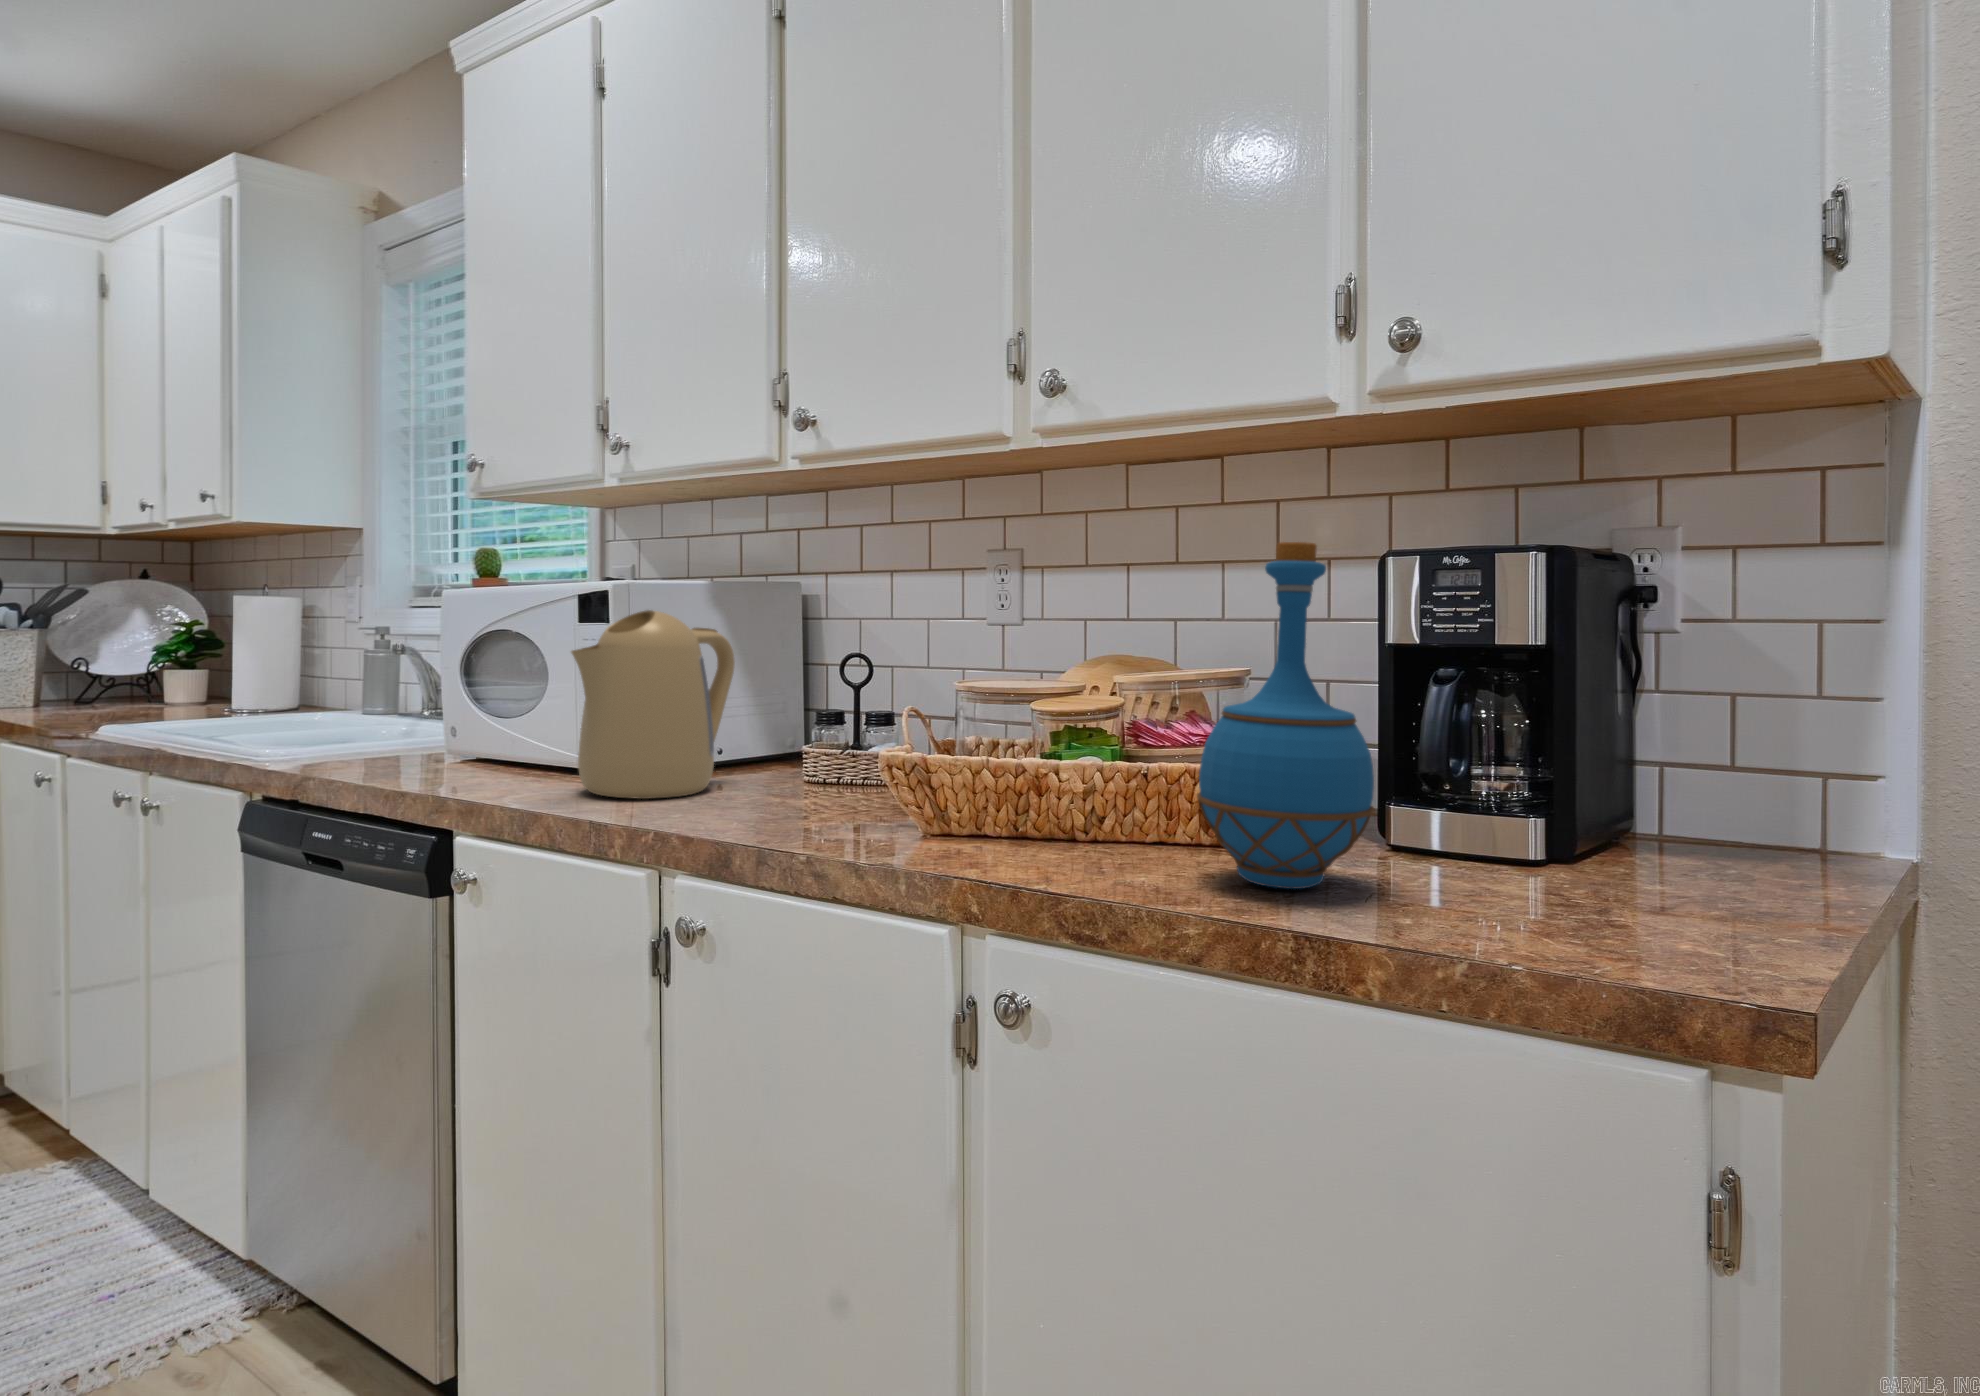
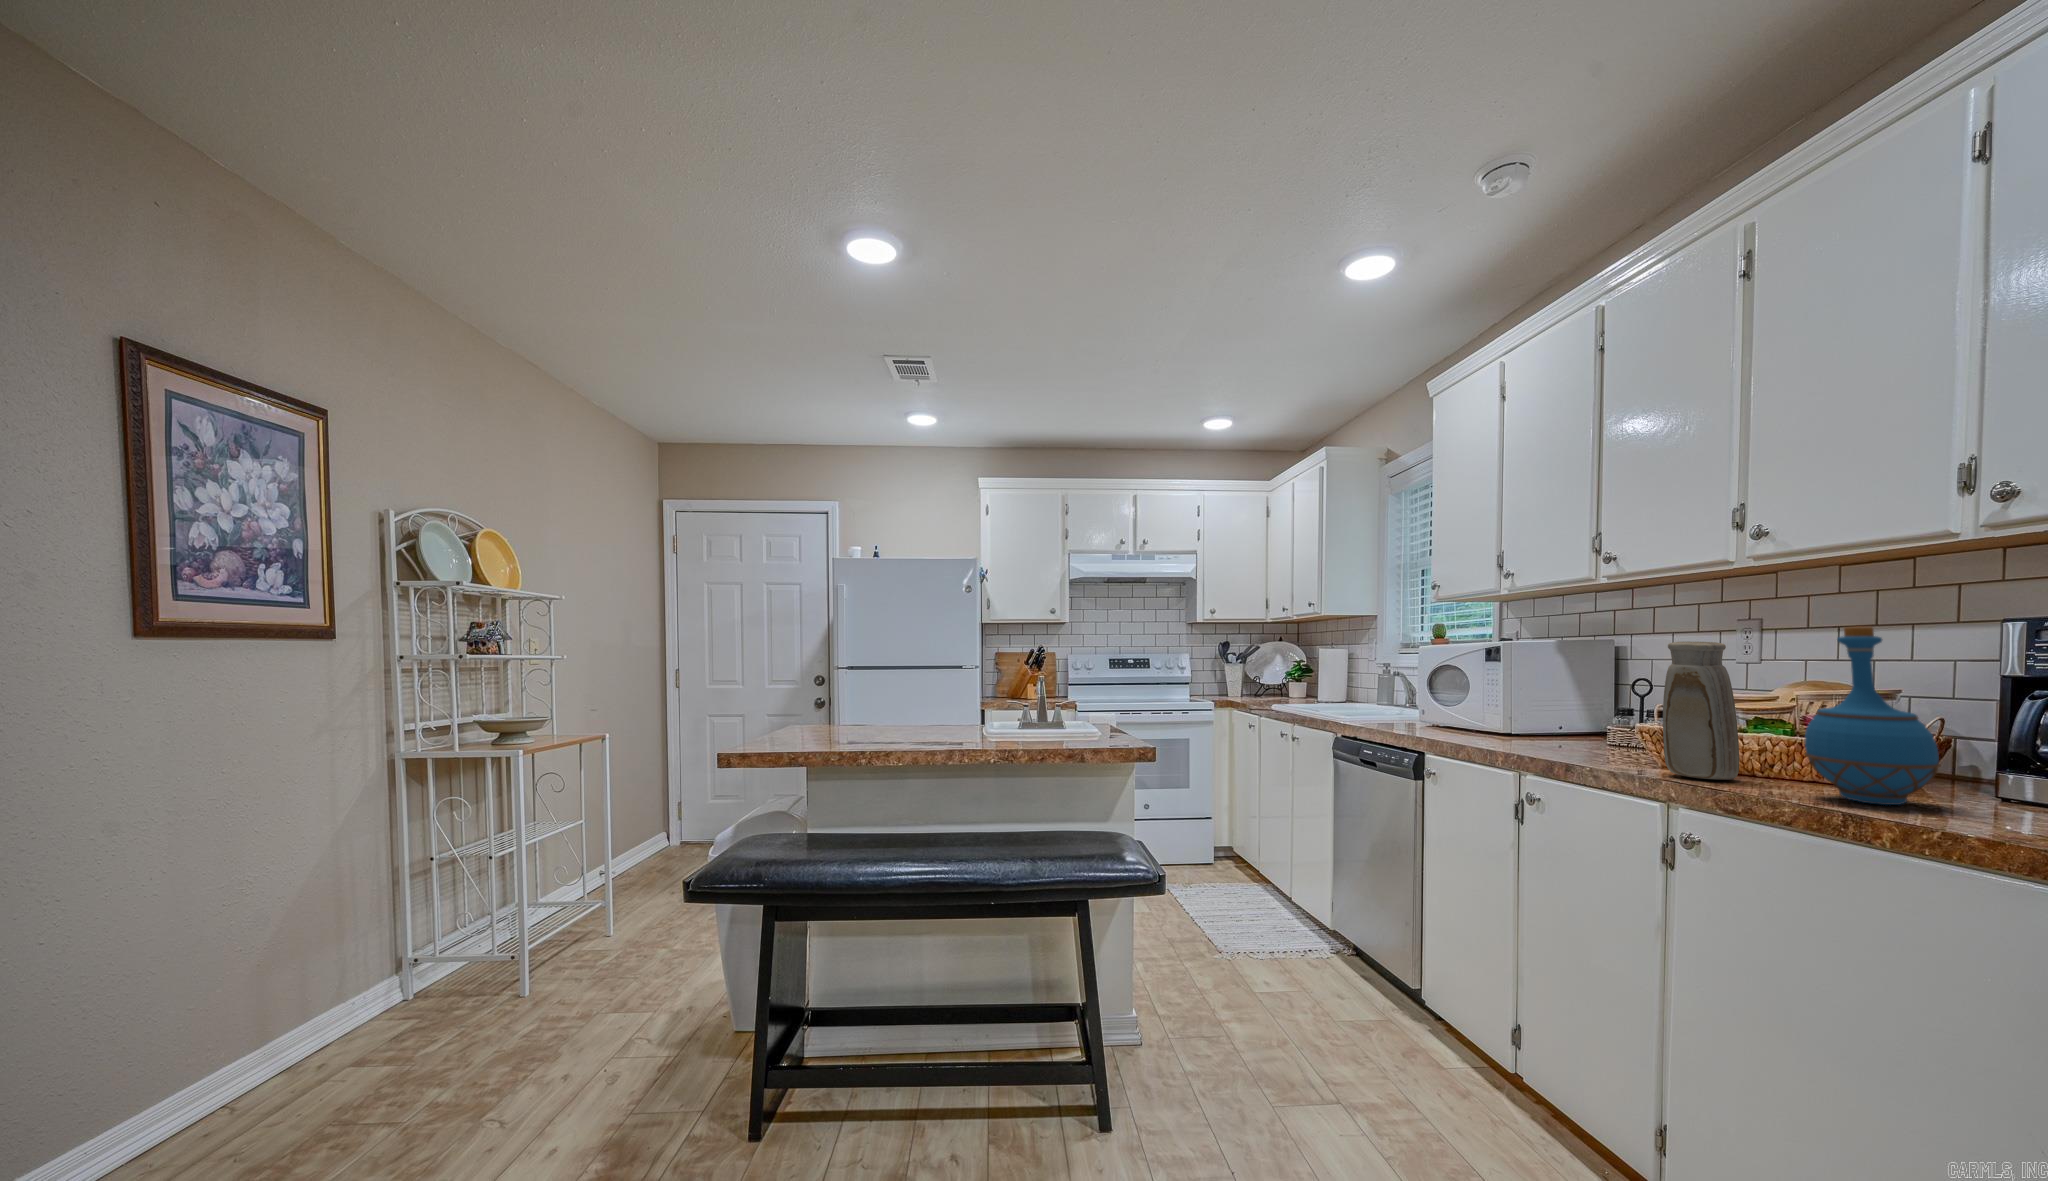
vase: none [957,569,1073,860] -> present [1663,642,1739,780]
kettle: present [571,610,735,799] -> none [1471,659,1562,745]

